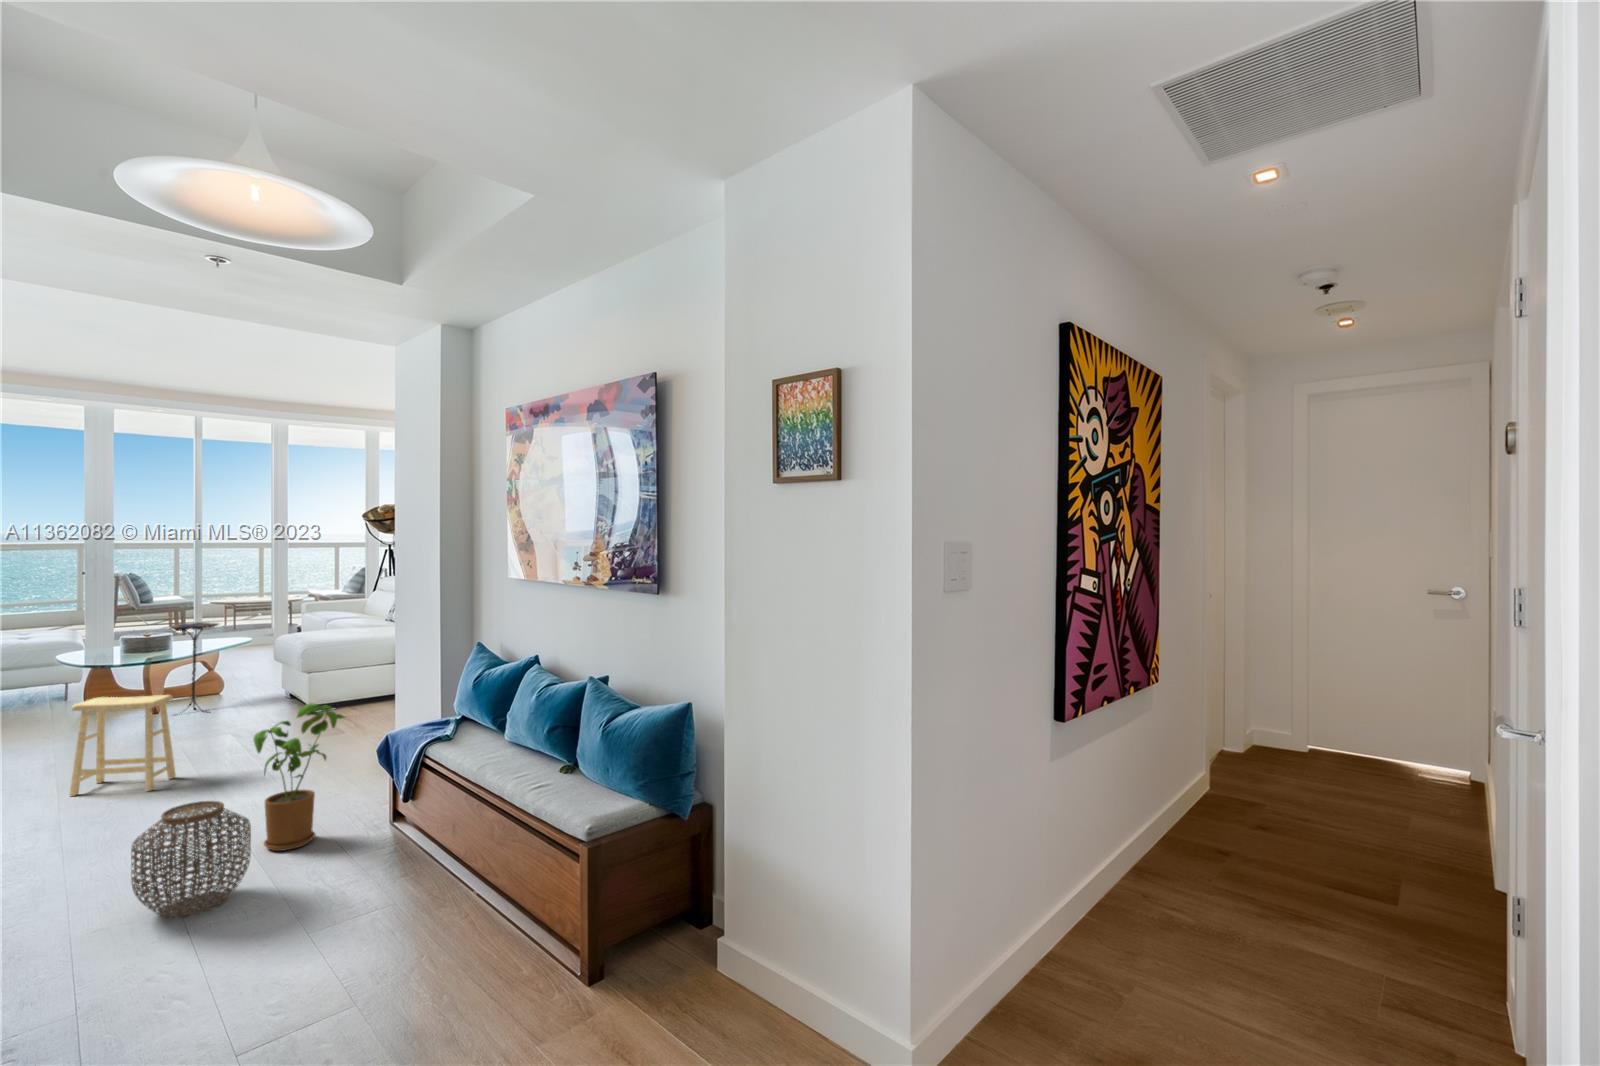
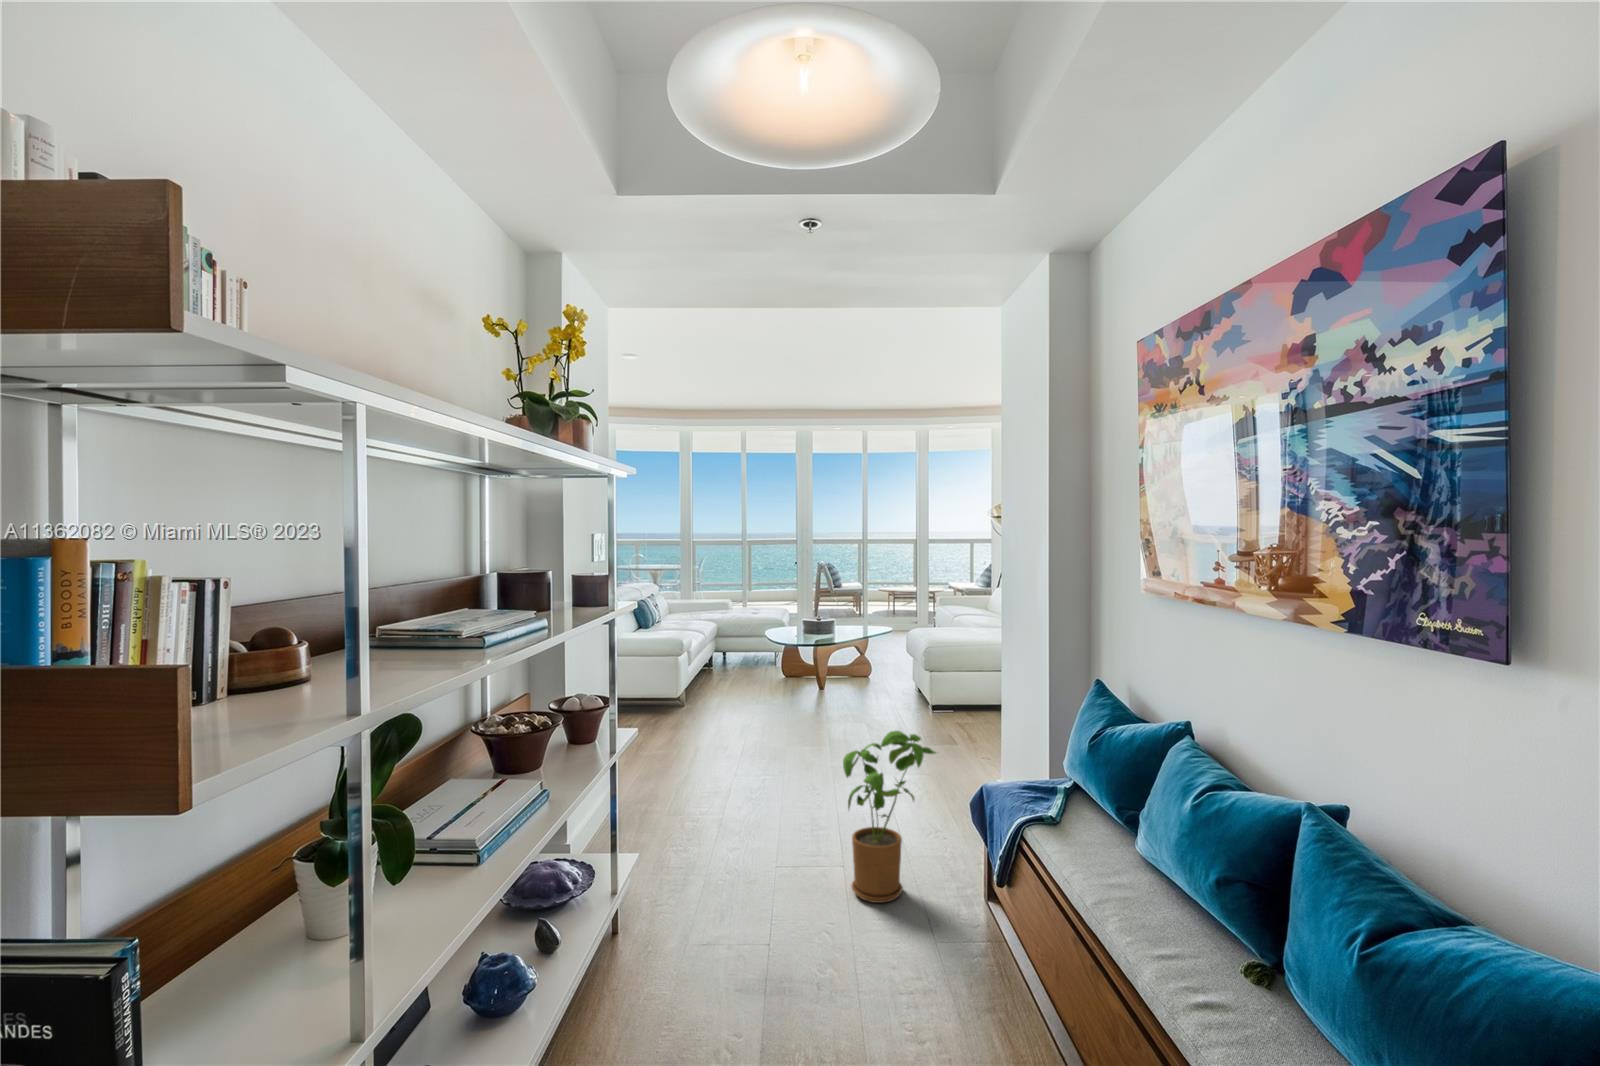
side table: present [170,622,218,713] -> none [829,610,866,696]
footstool: present [69,695,176,796] -> none [738,678,812,775]
woven basket: present [131,801,251,918] -> none [714,832,822,970]

